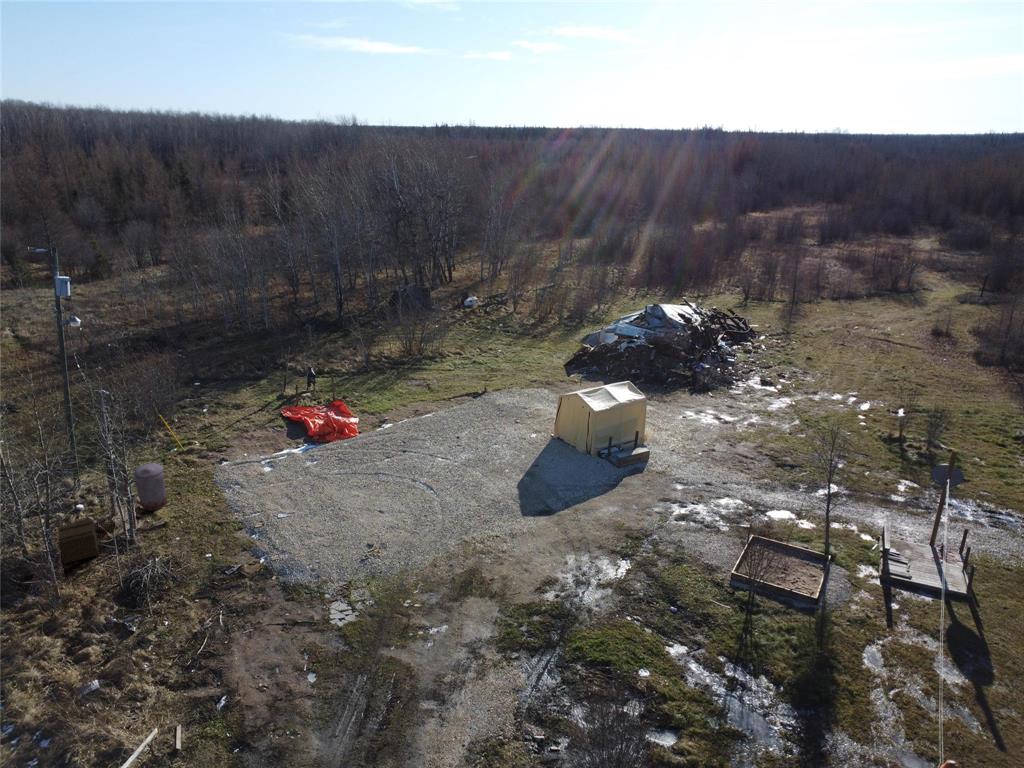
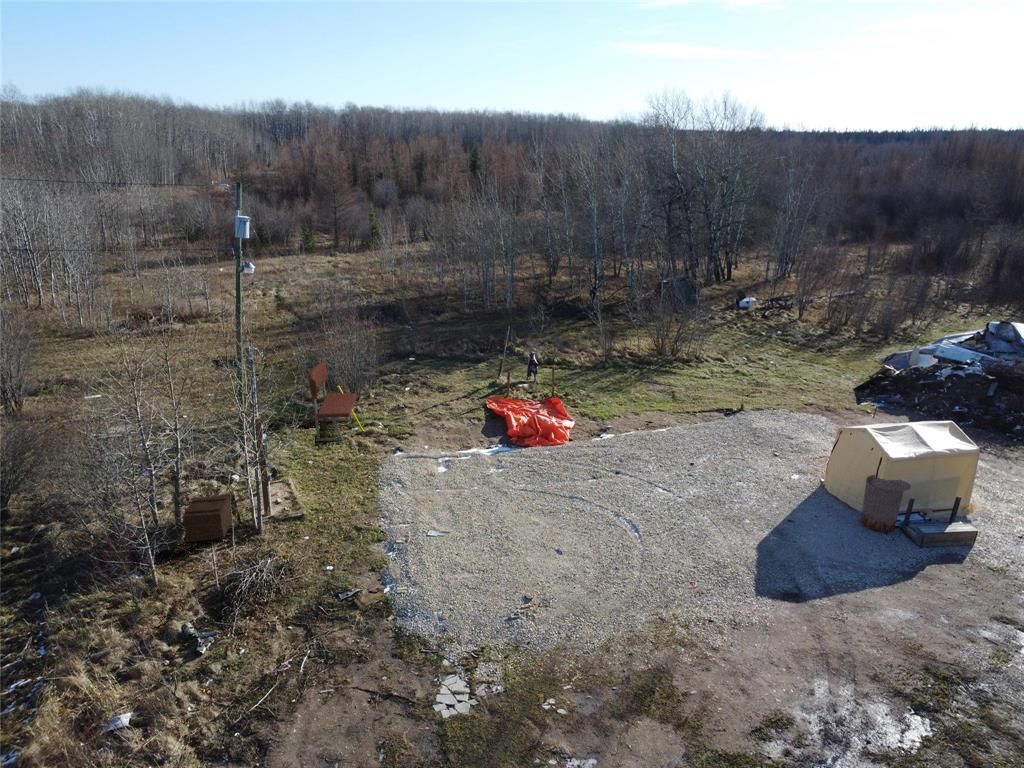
bench: none [126,395,172,465] -> present [309,362,357,441]
trash can: present [134,463,167,511] -> present [861,475,911,532]

